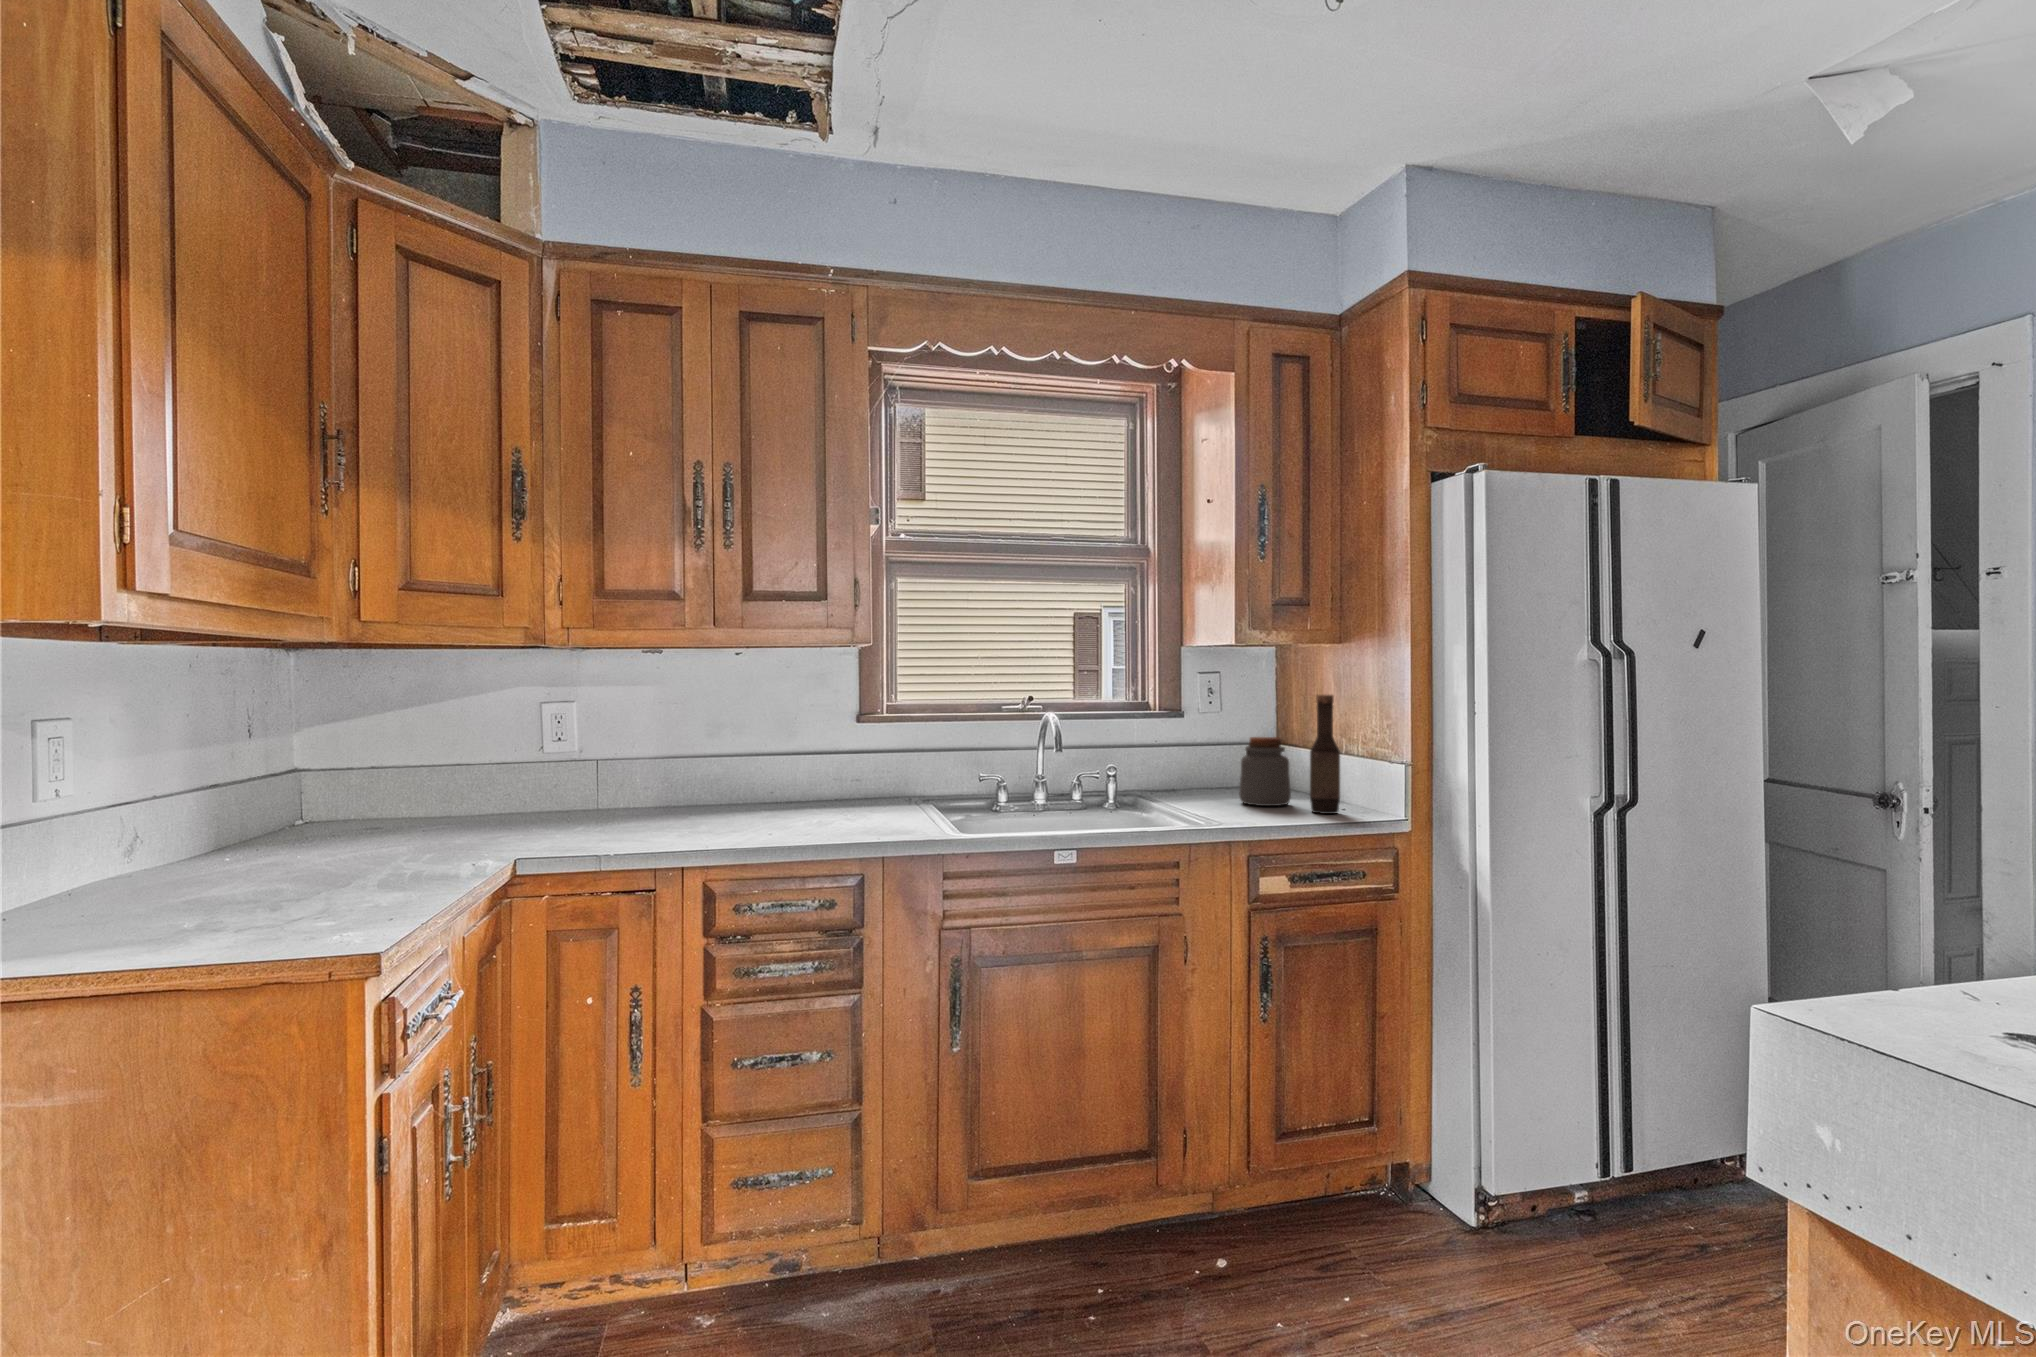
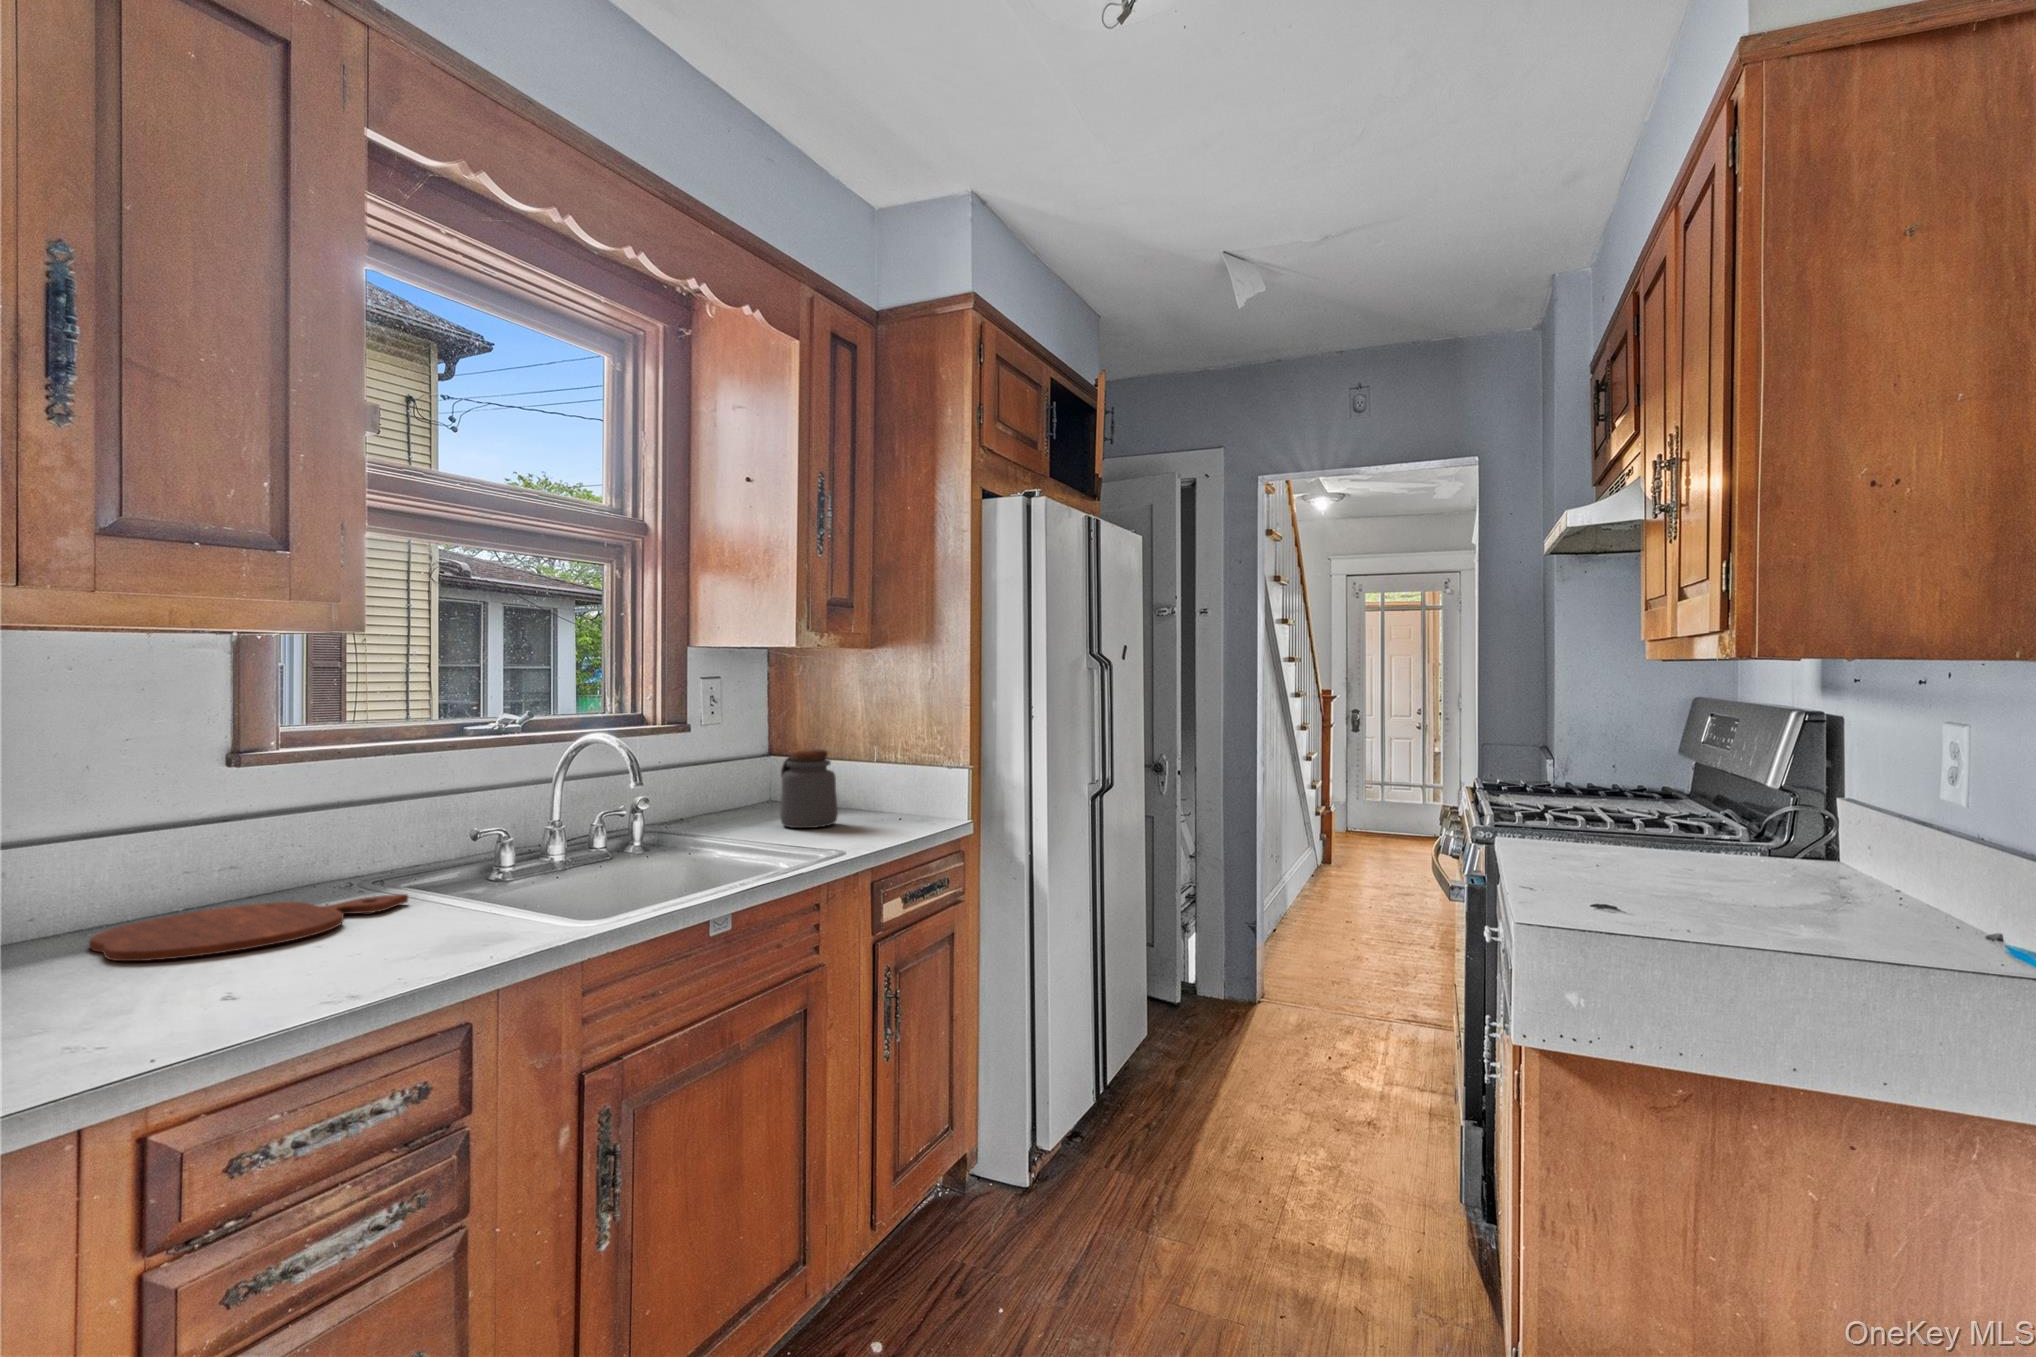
bottle: present [1310,695,1340,814] -> none [870,700,902,827]
cutting board: none [770,800,915,819] -> present [89,894,408,961]

